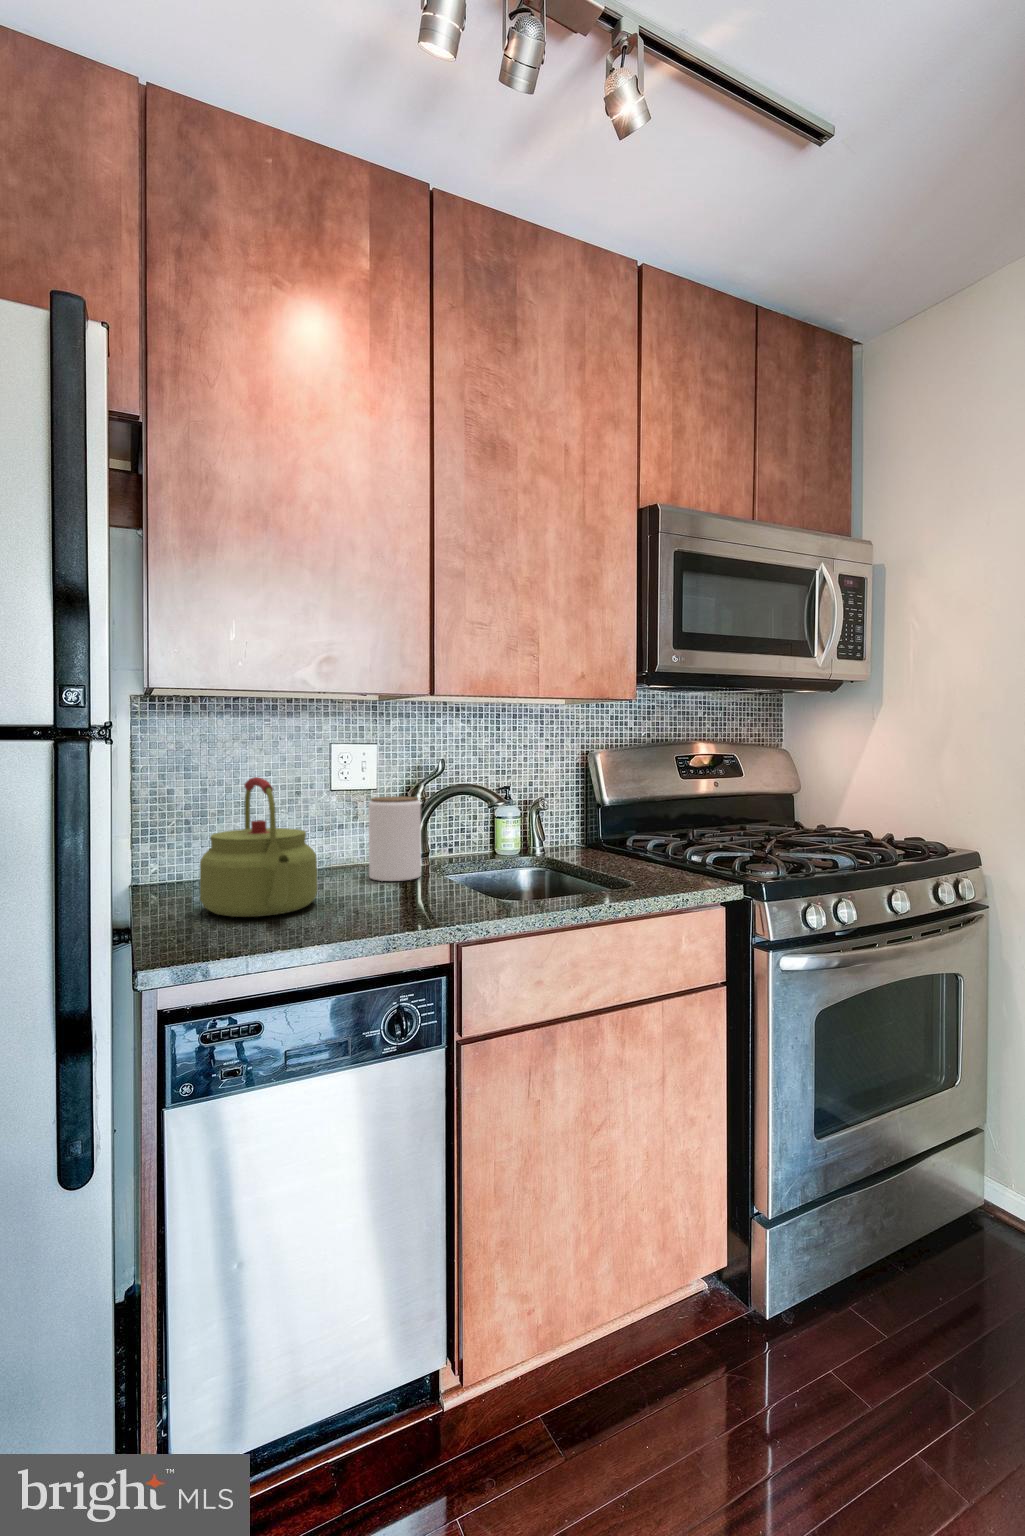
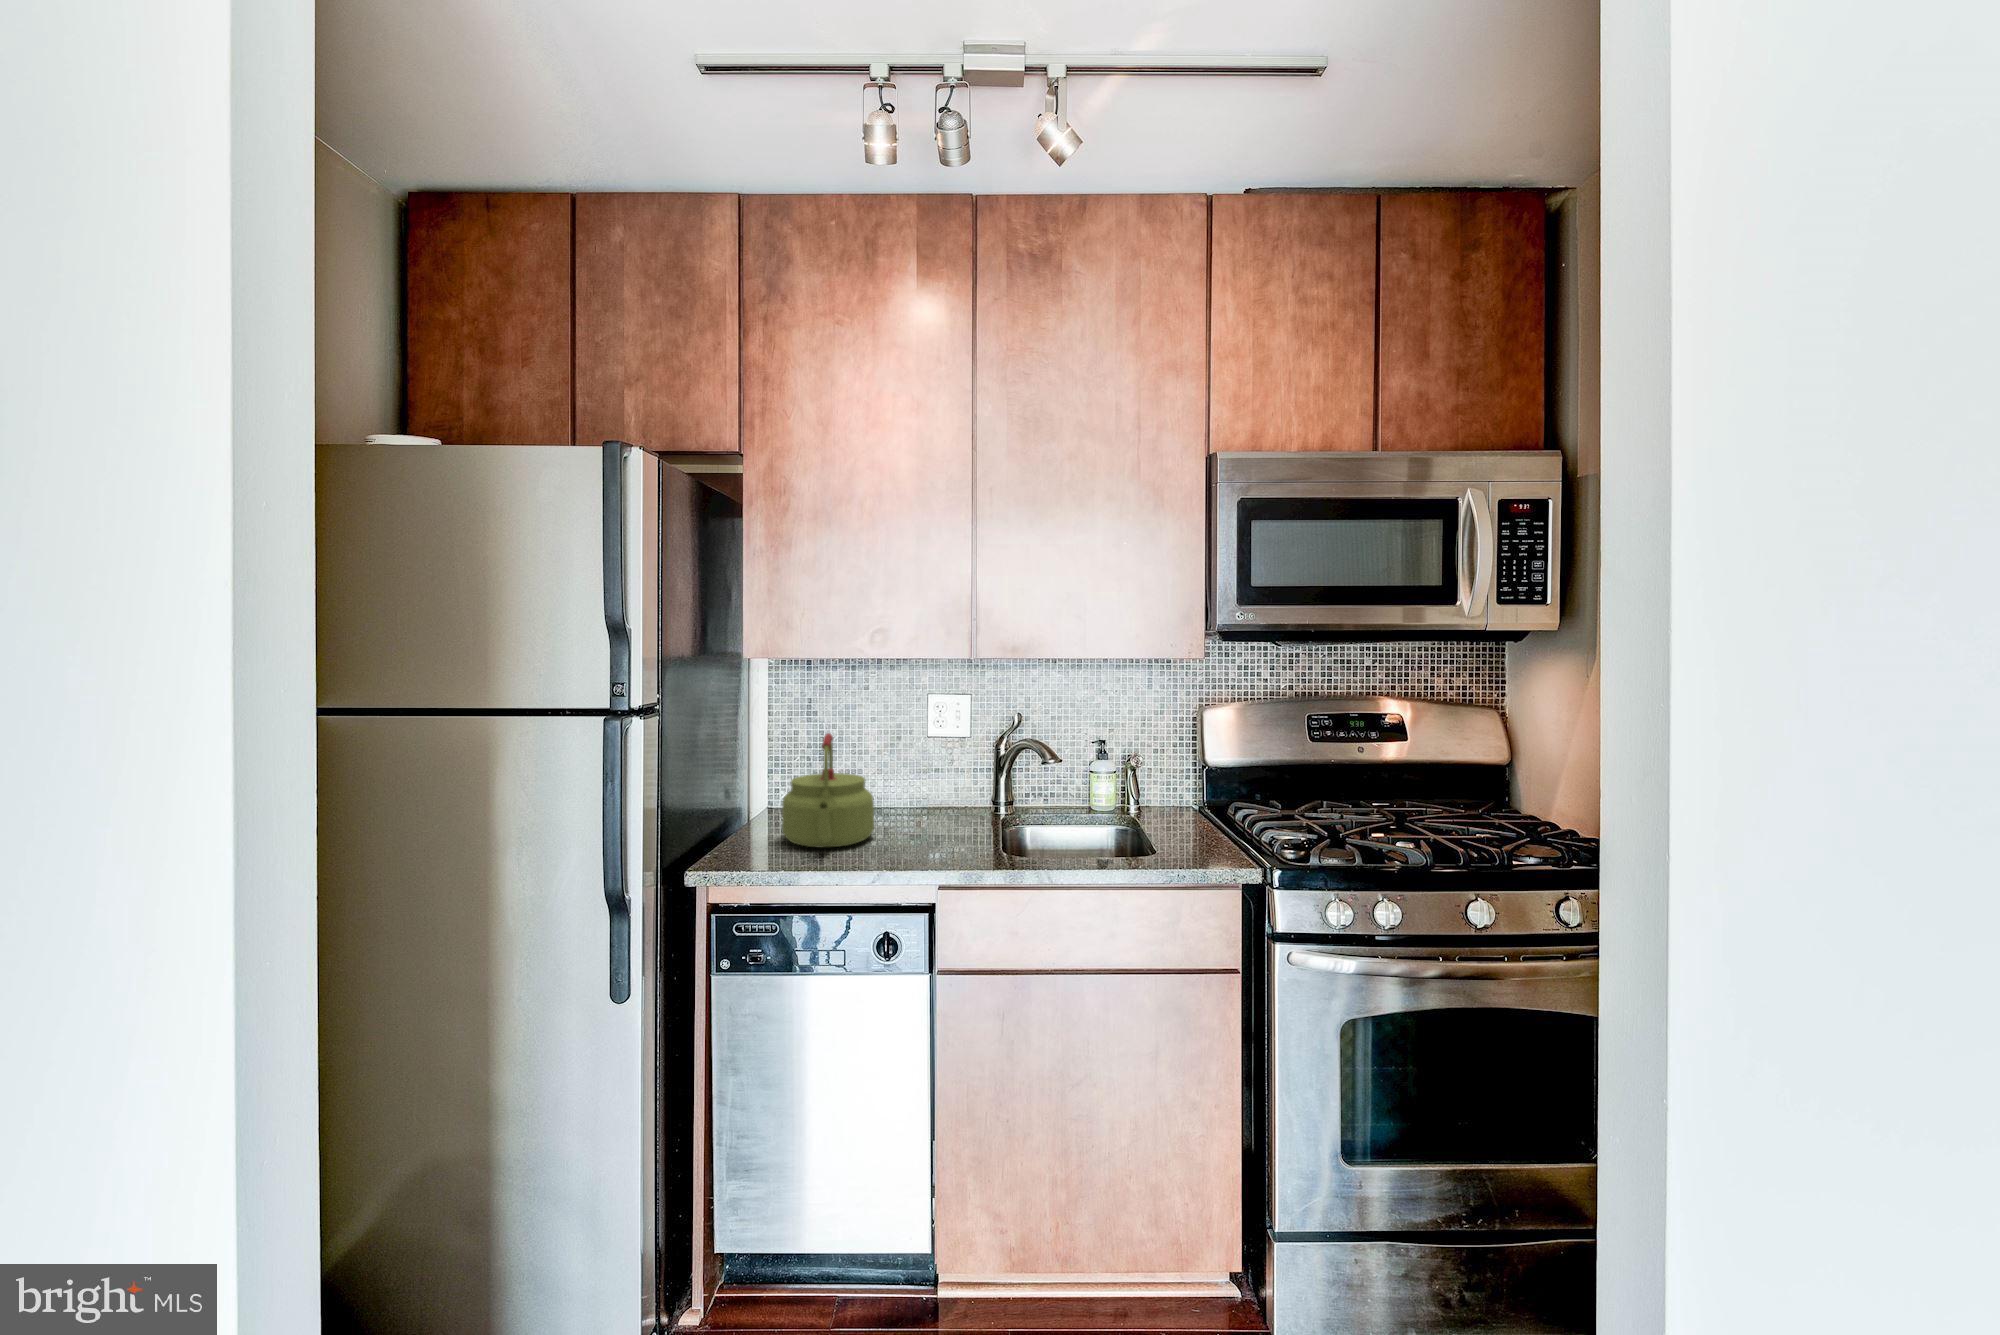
jar: present [368,796,421,881] -> none [945,747,992,826]

